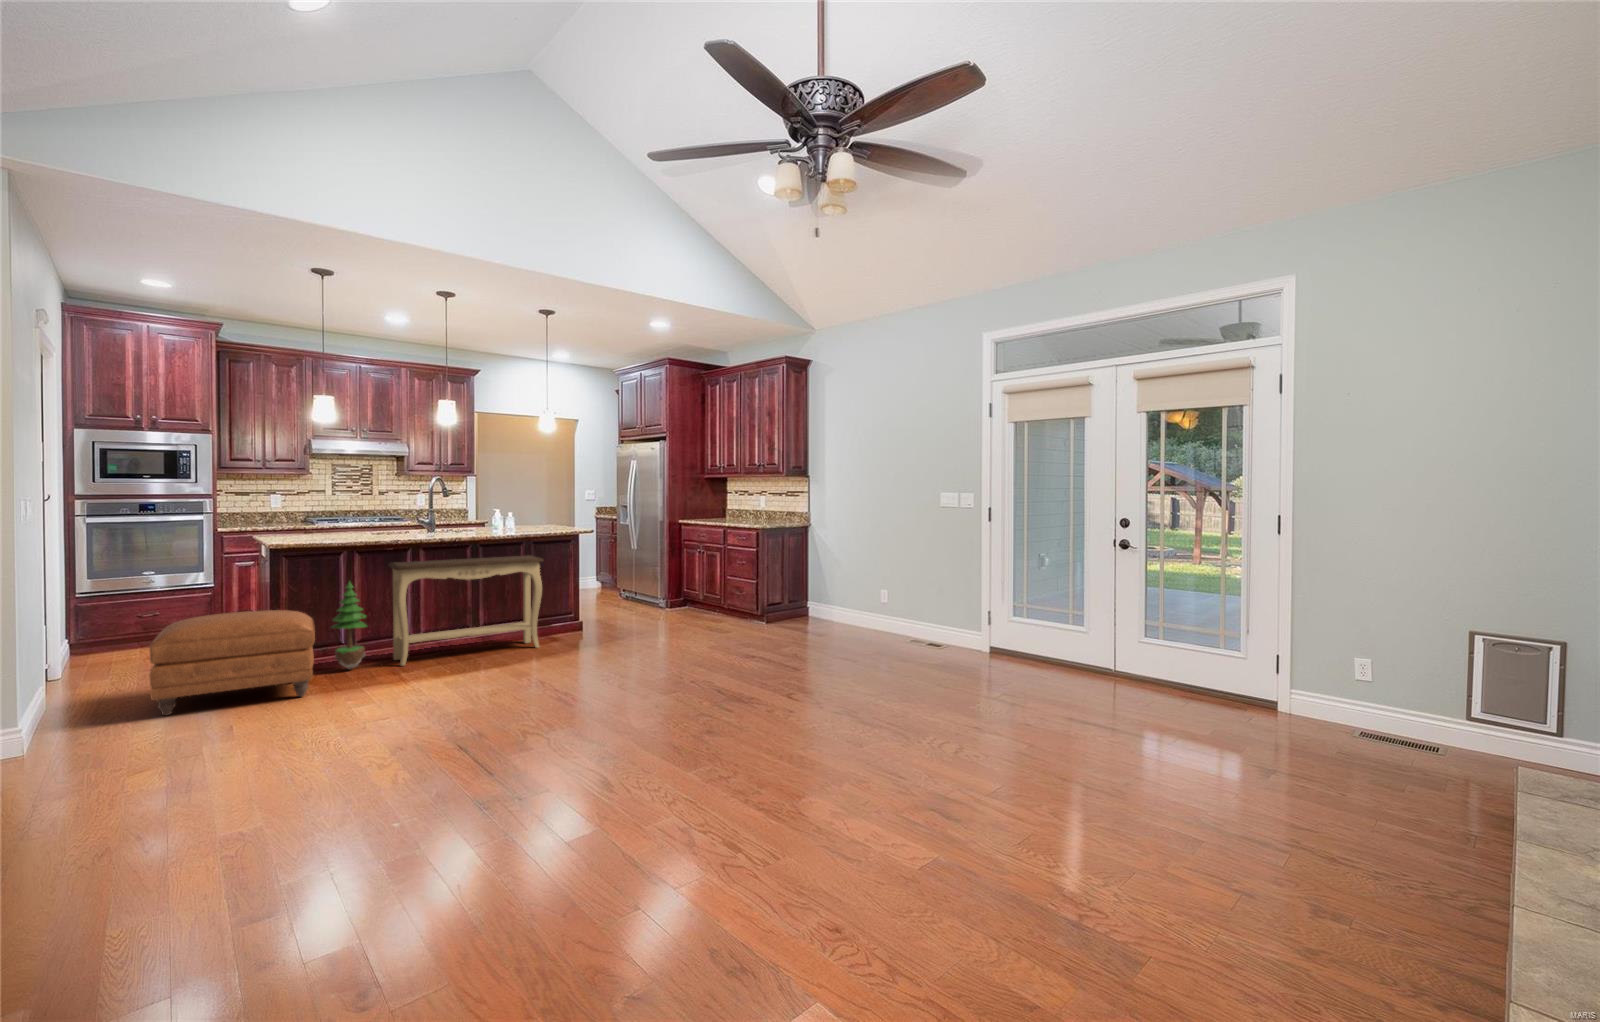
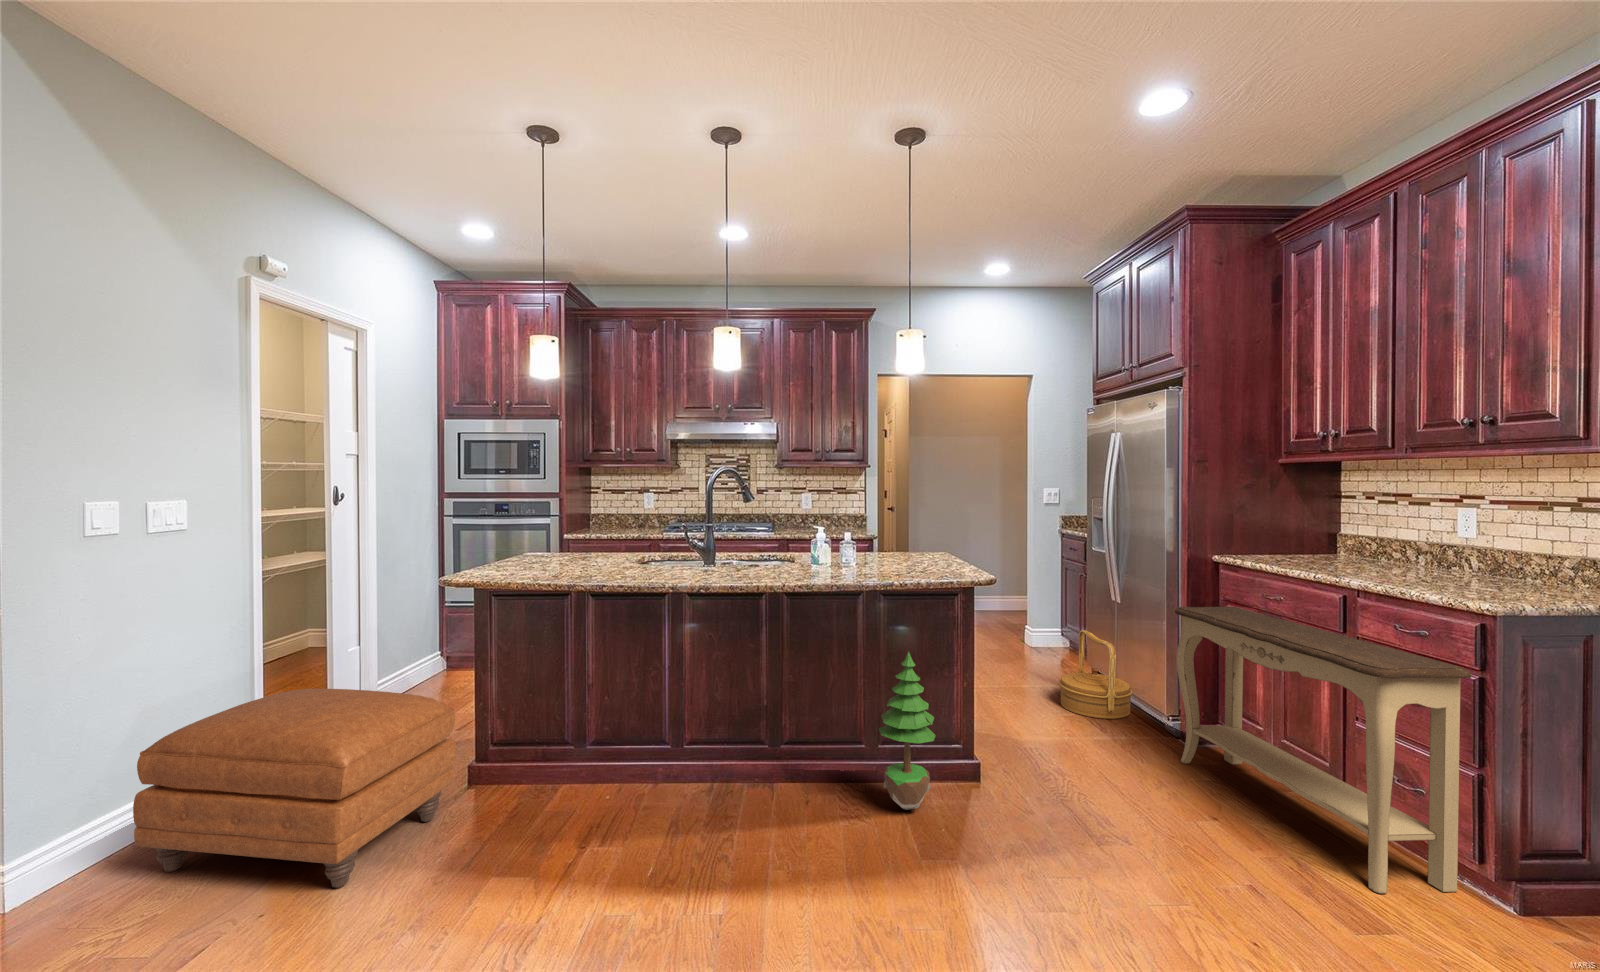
console table: present [388,556,543,666] -> present [1175,607,1471,894]
woven basket: none [608,566,644,608] -> present [1059,630,1132,719]
potted tree: present [331,582,368,669] -> present [878,652,935,810]

